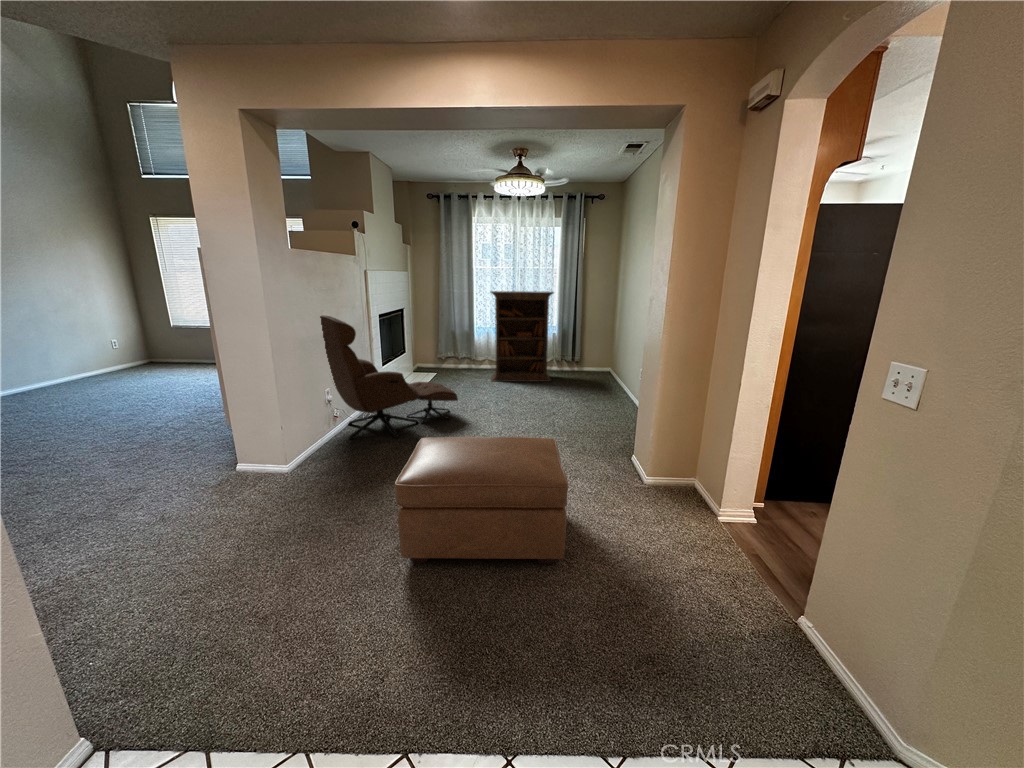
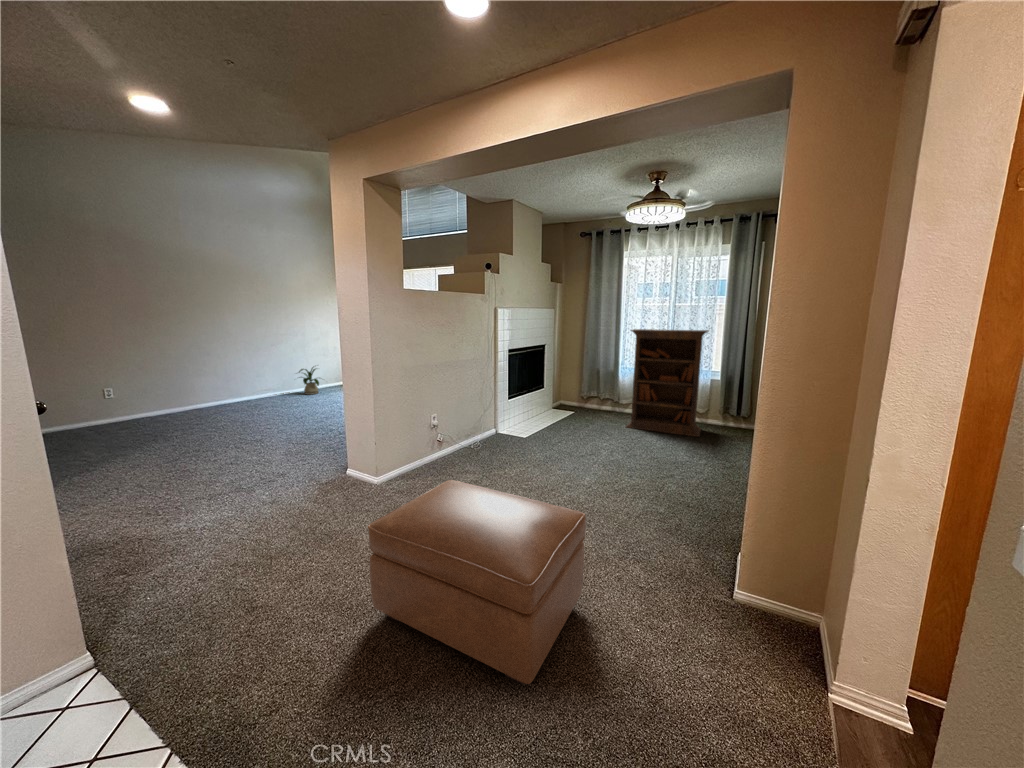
lounge chair: present [320,315,458,439] -> none [434,348,561,473]
house plant: none [19,348,87,391] -> present [299,367,319,395]

